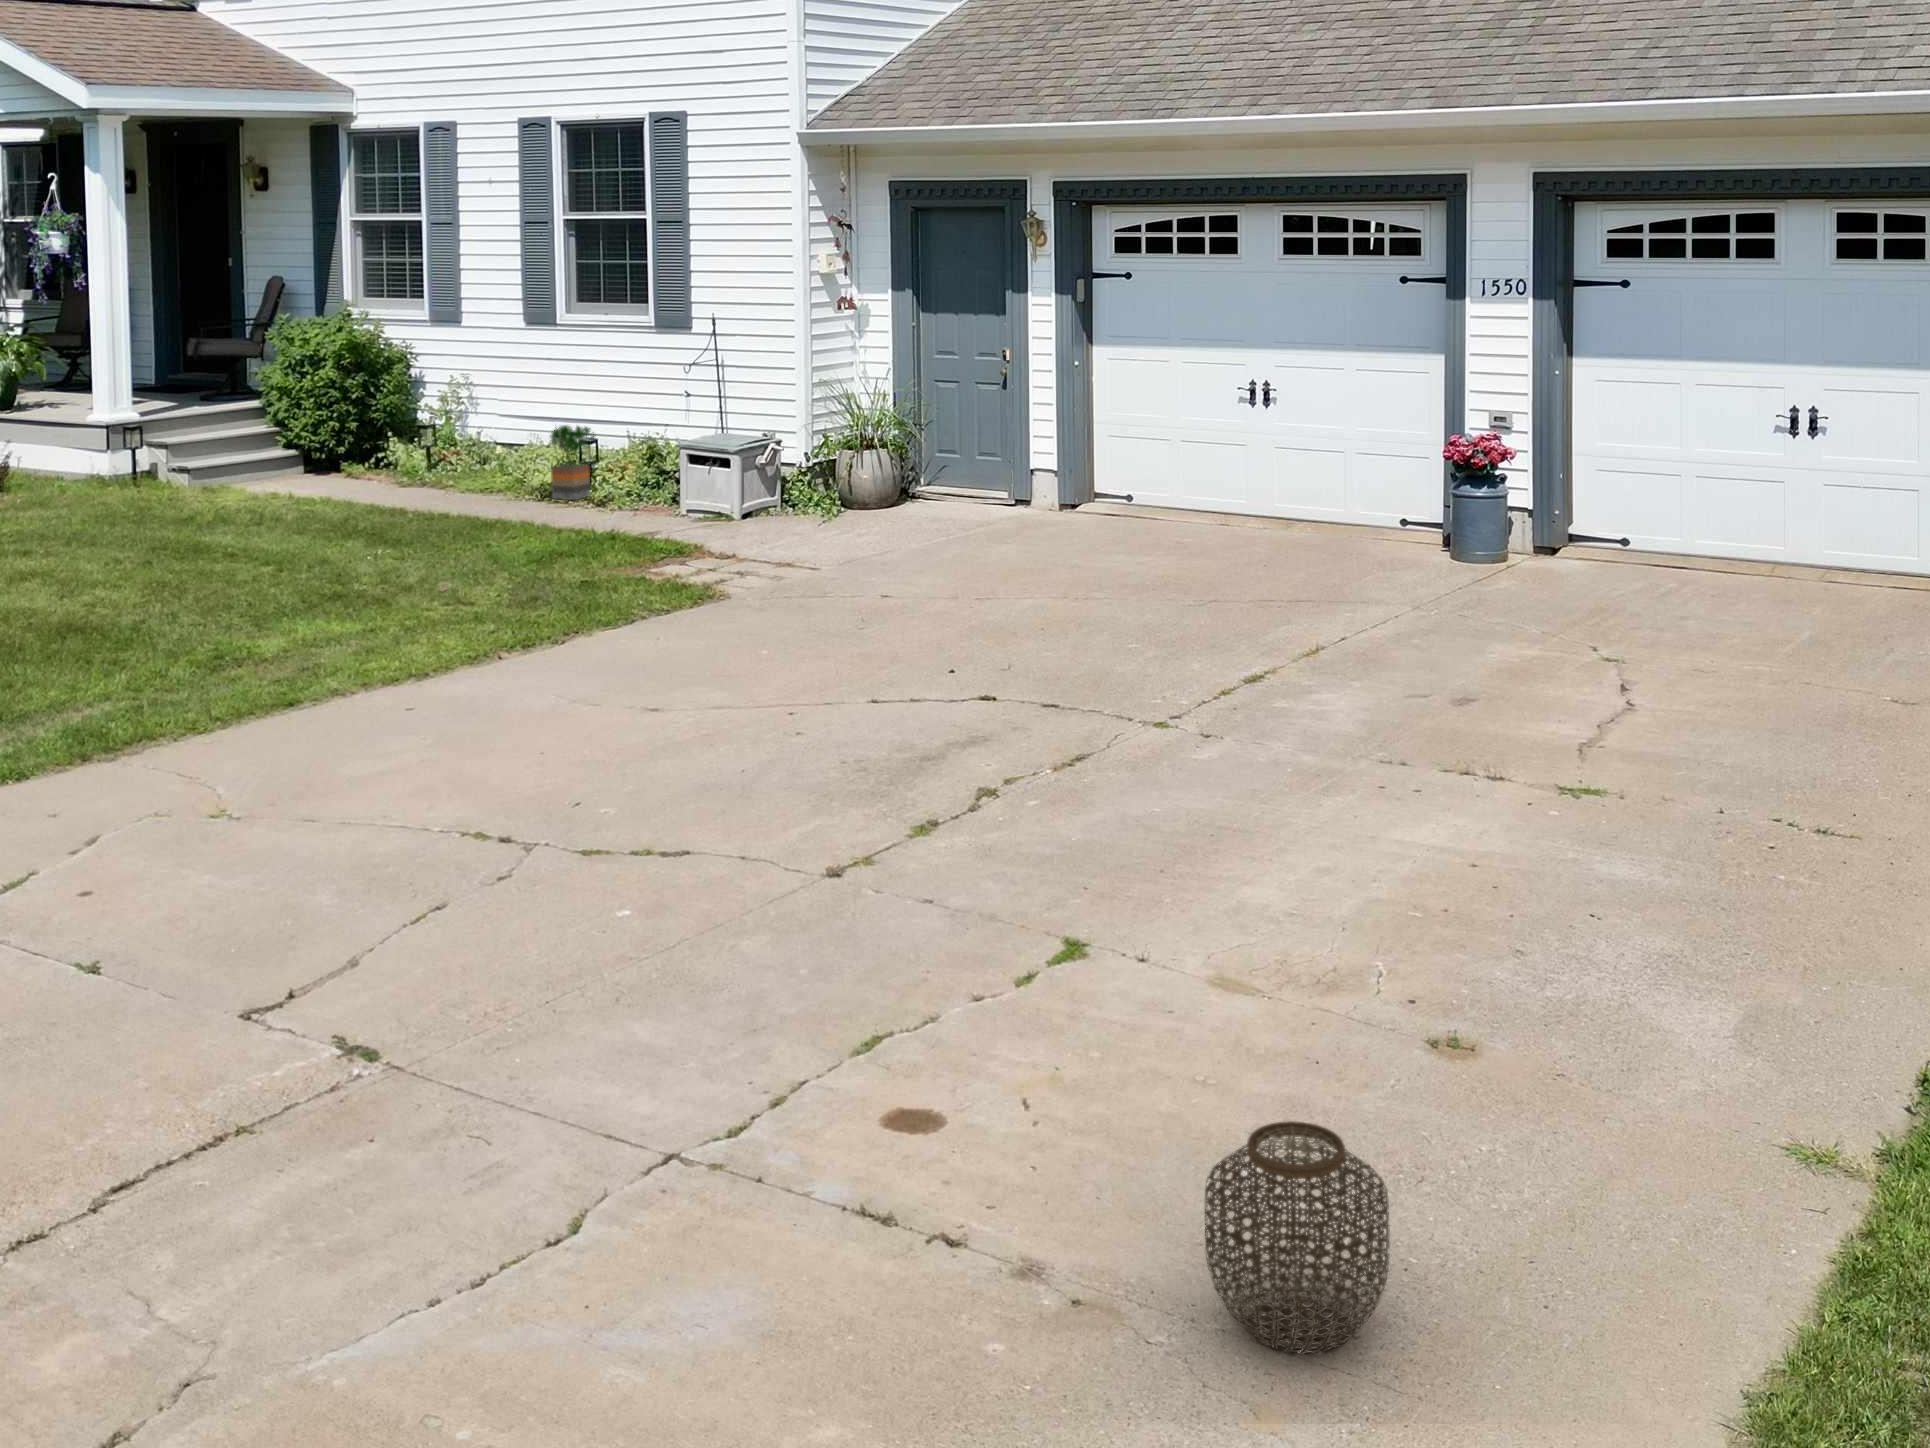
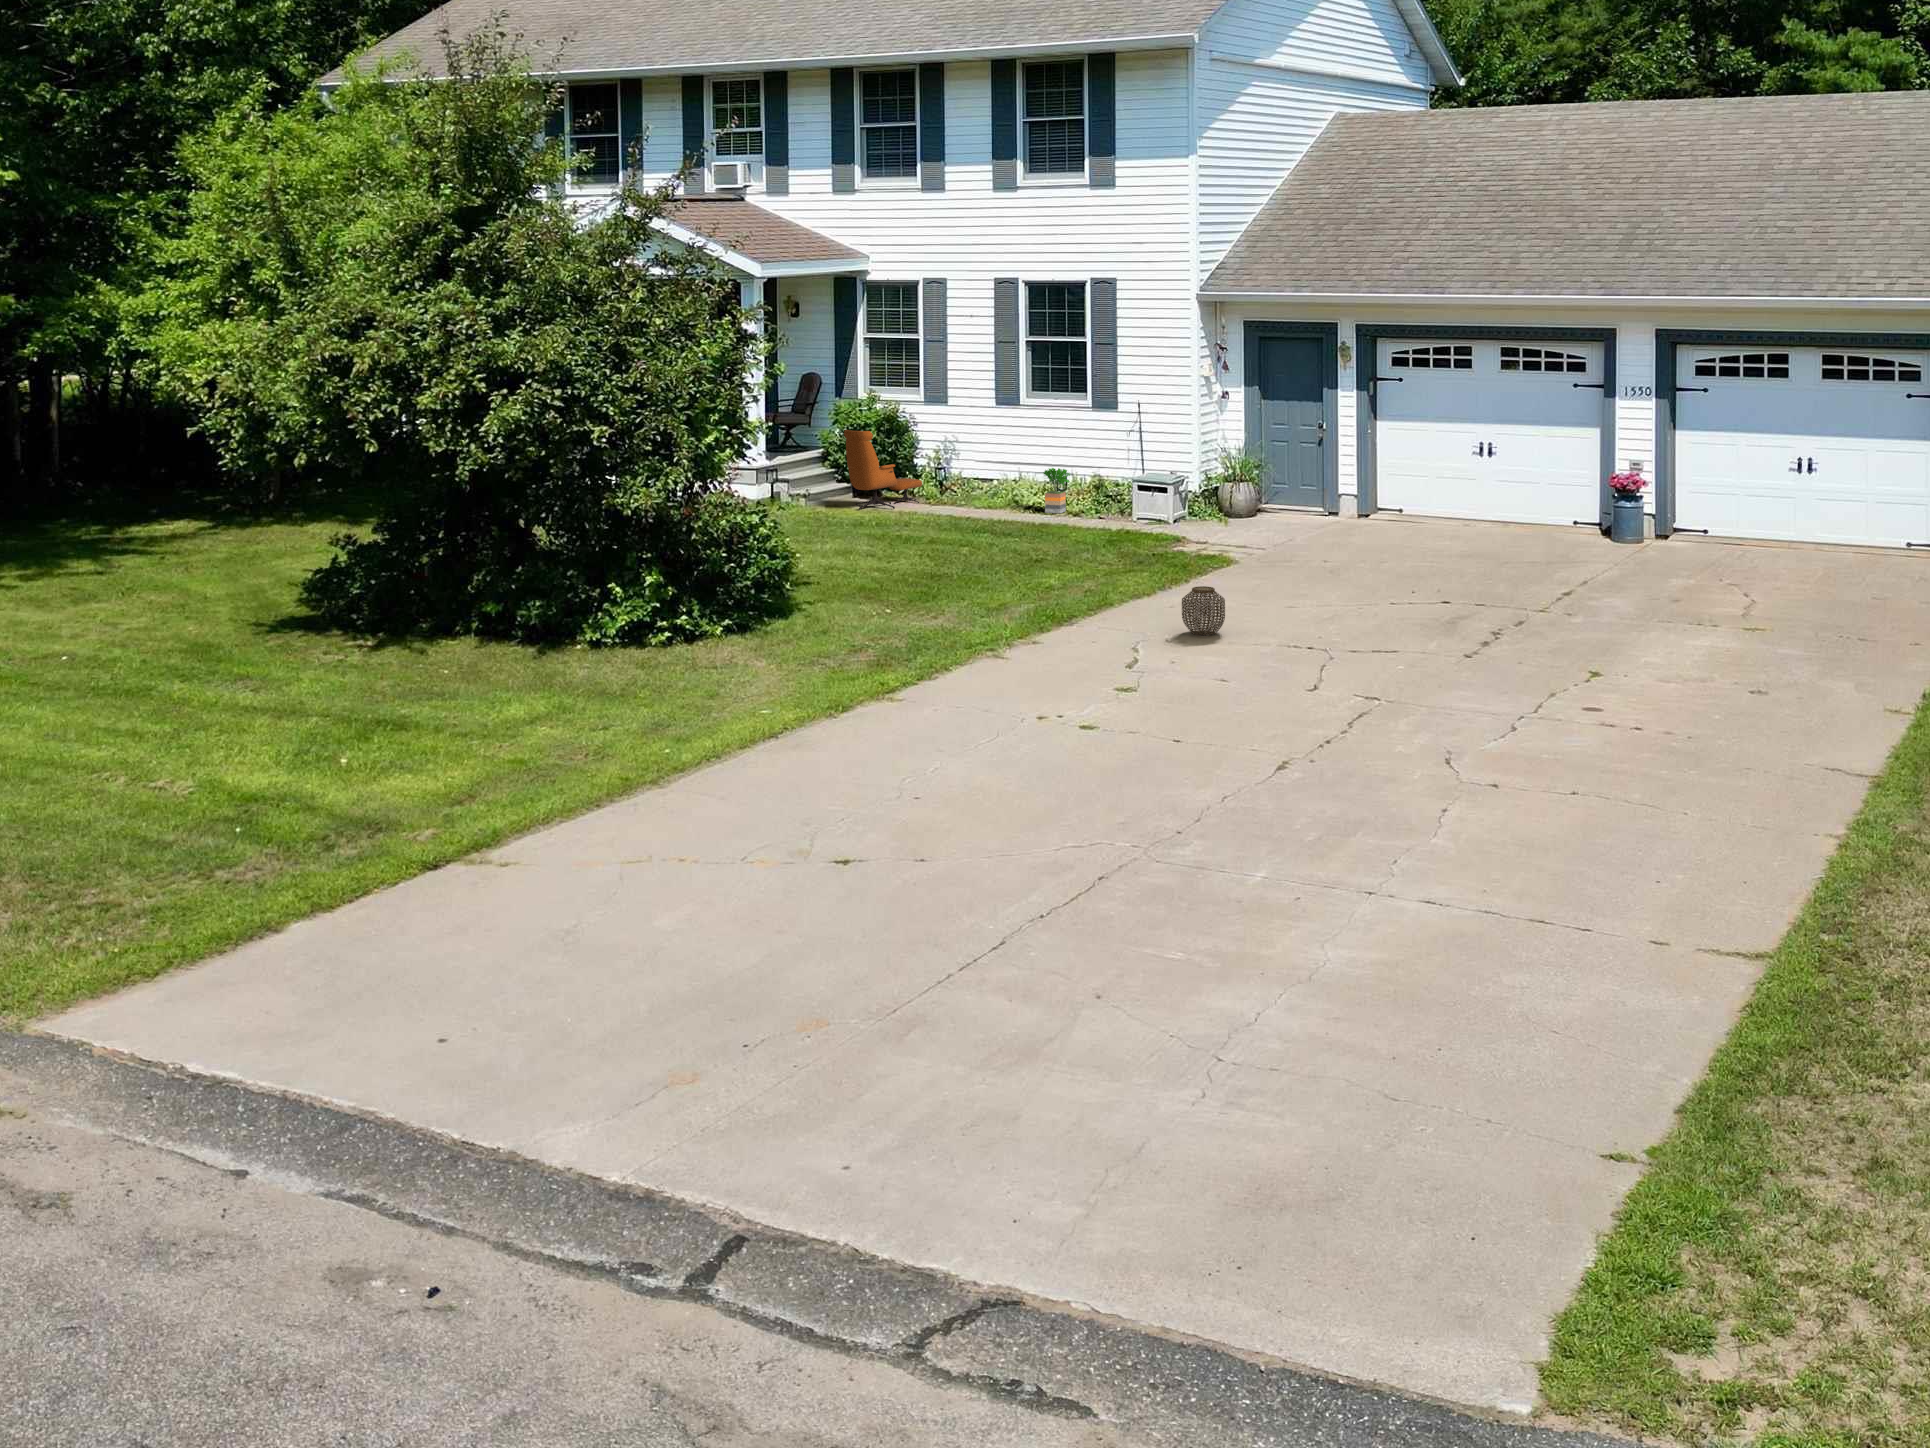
lounge chair: none [239,363,398,493] -> present [844,430,922,510]
woven basket: present [1205,1121,1390,1354] -> present [1182,586,1225,635]

